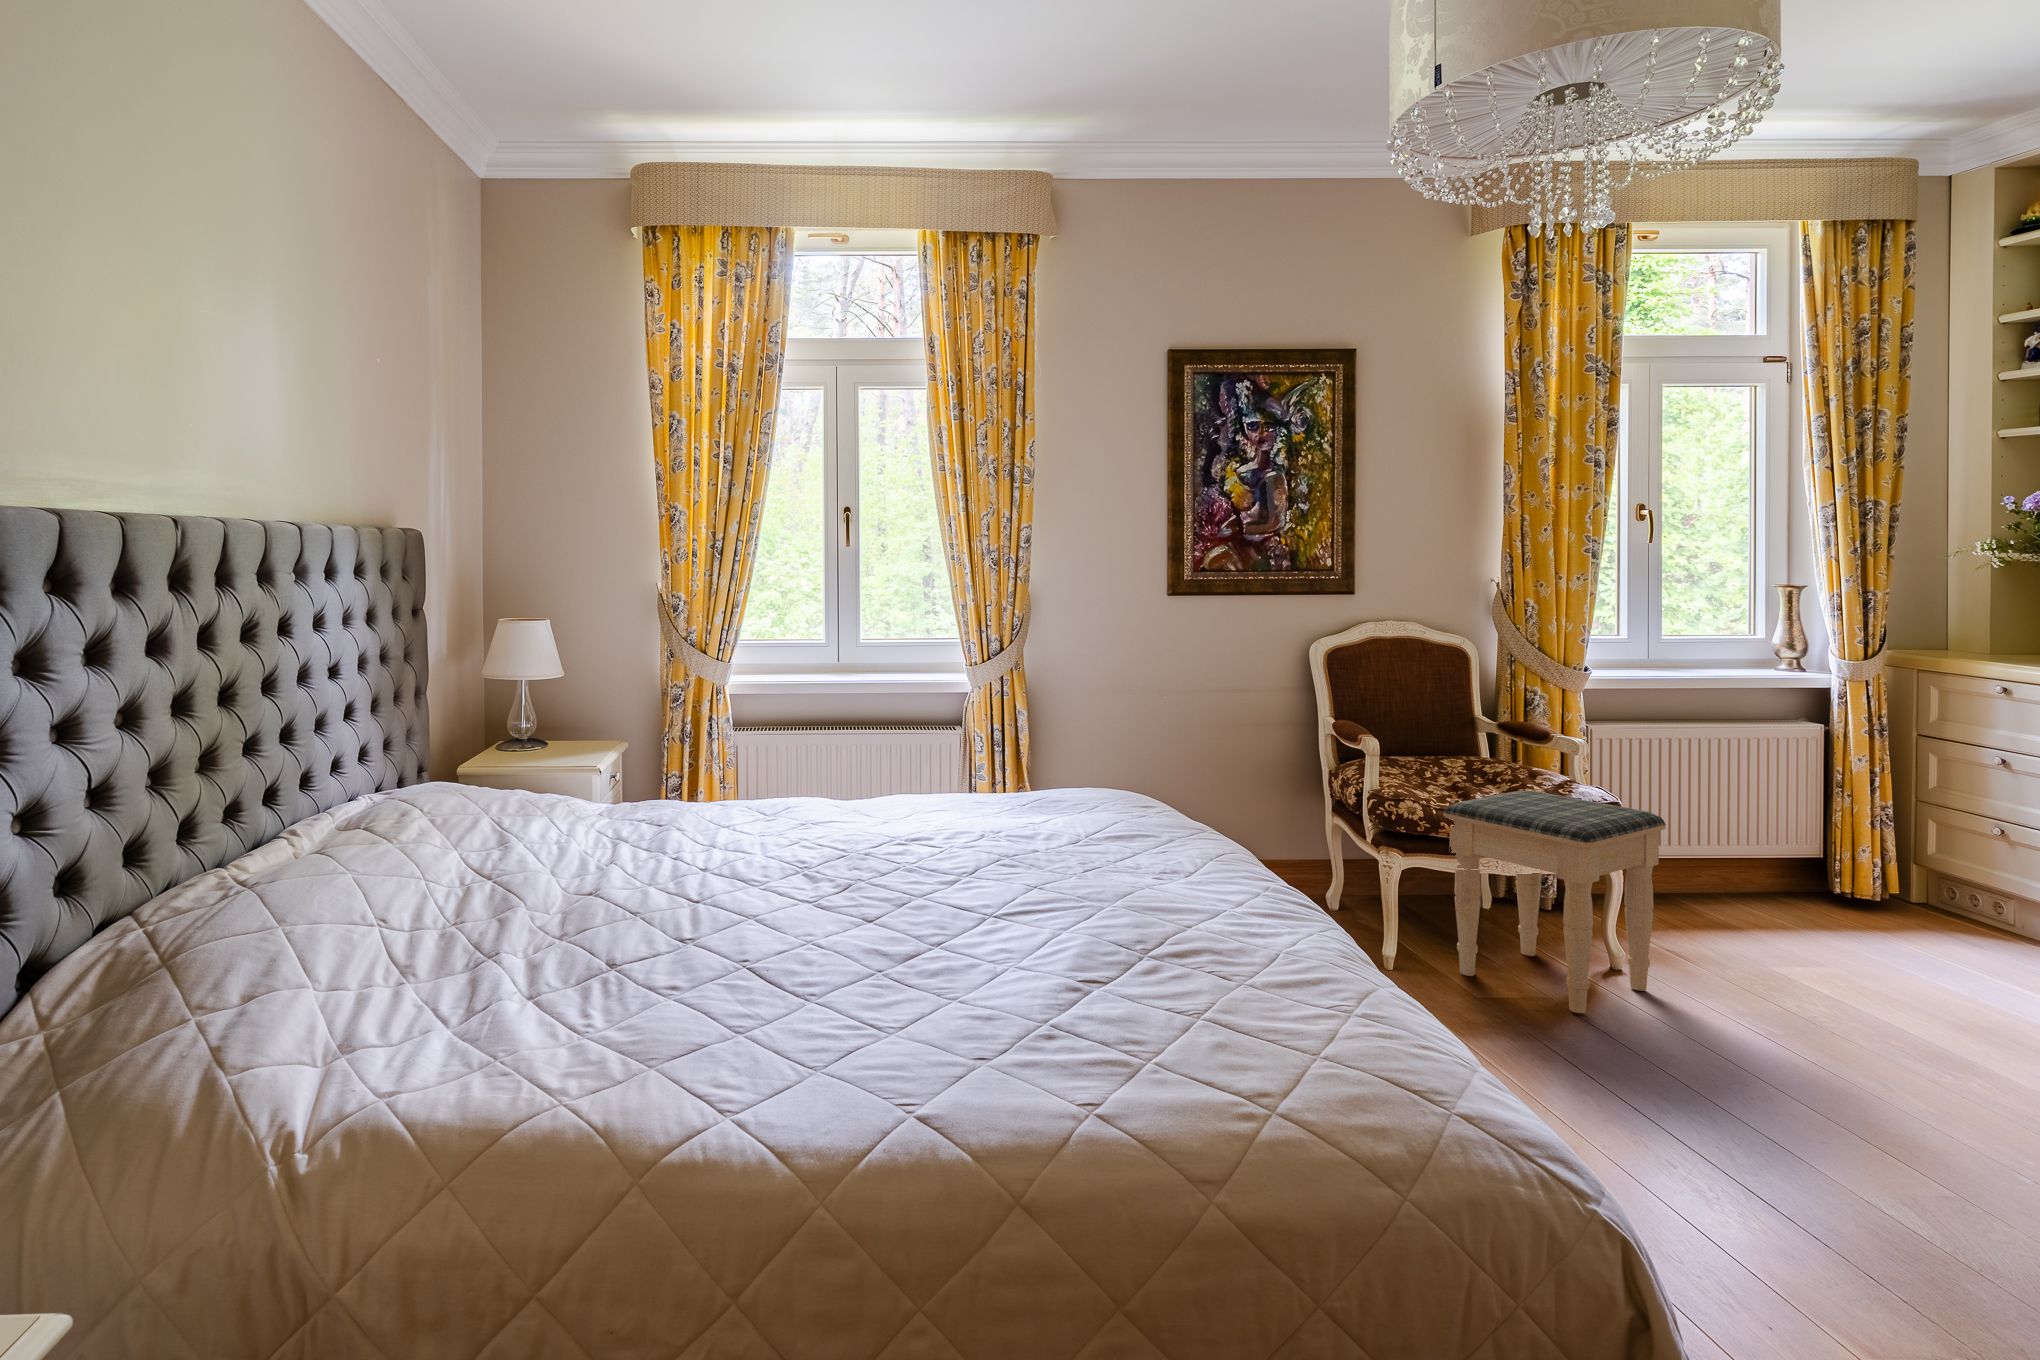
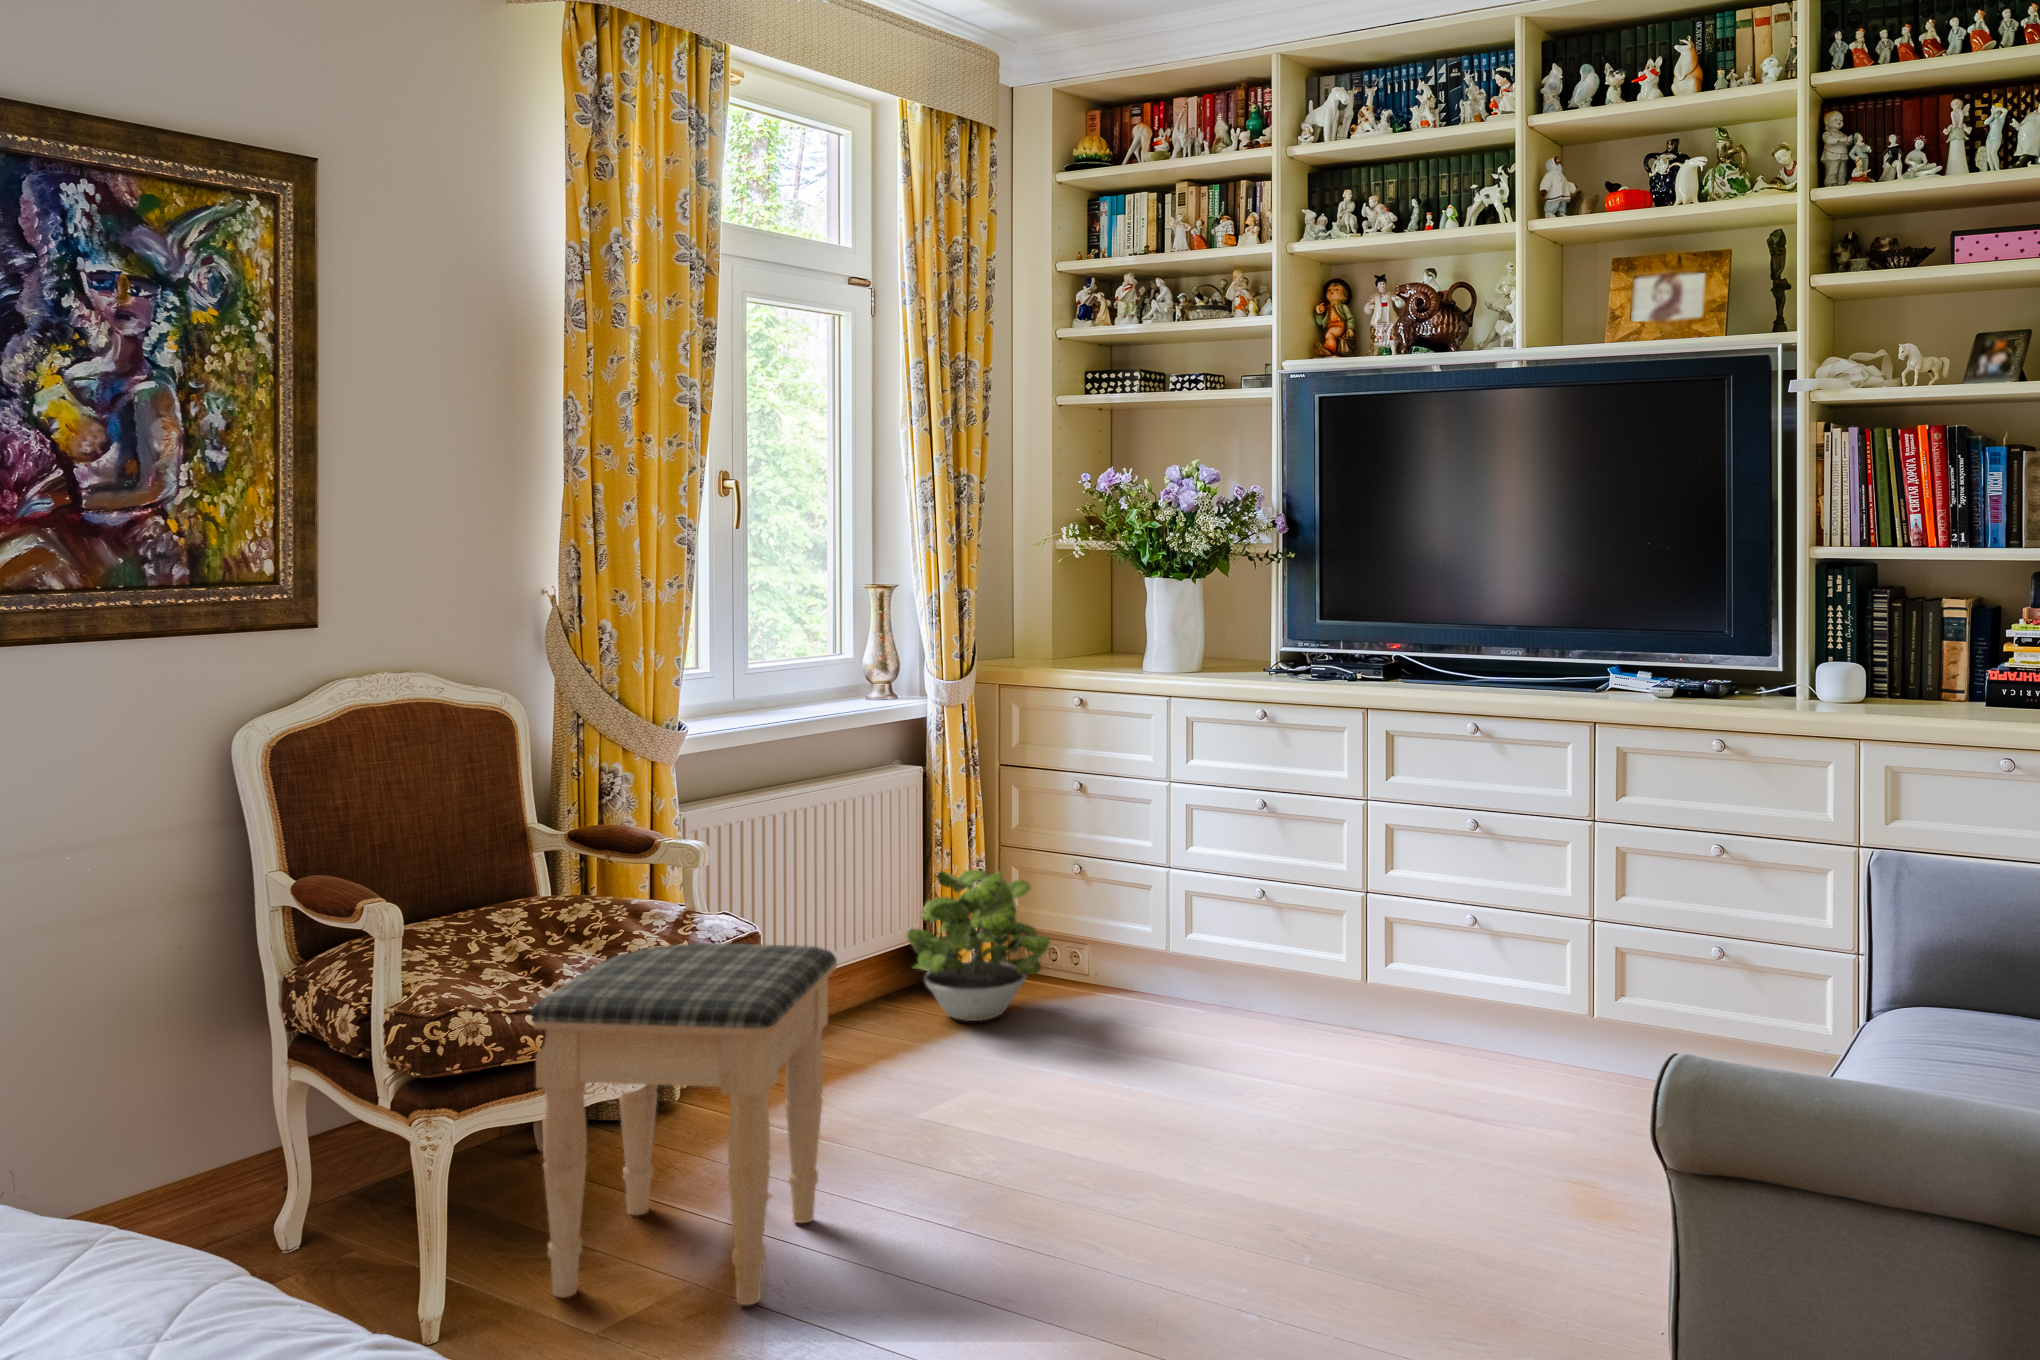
potted plant: none [1800,808,1944,930] -> present [907,870,1050,1021]

